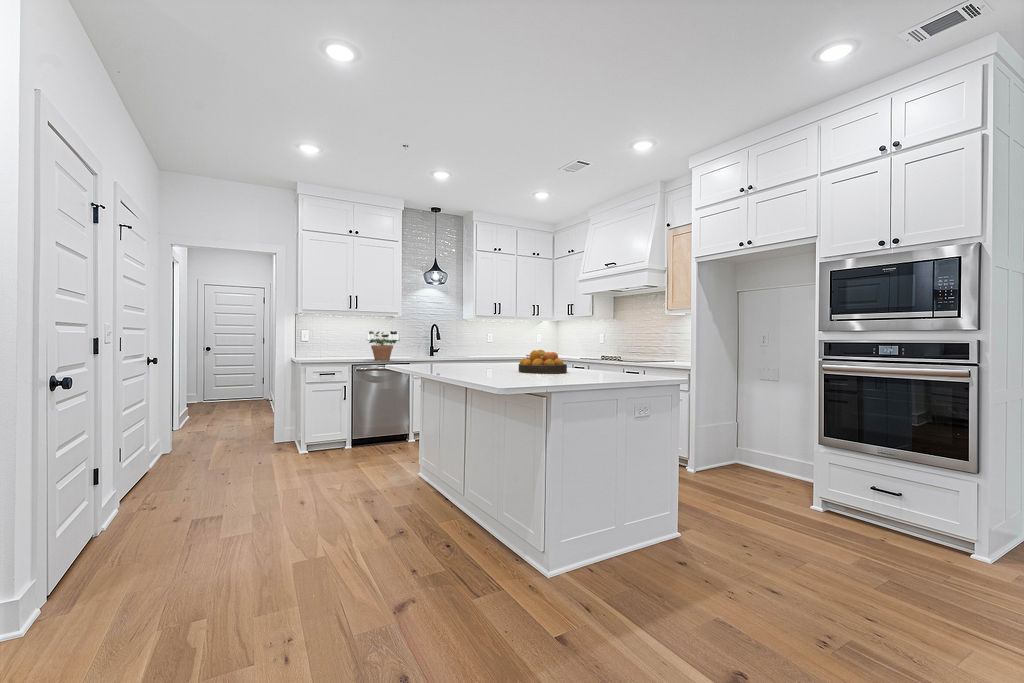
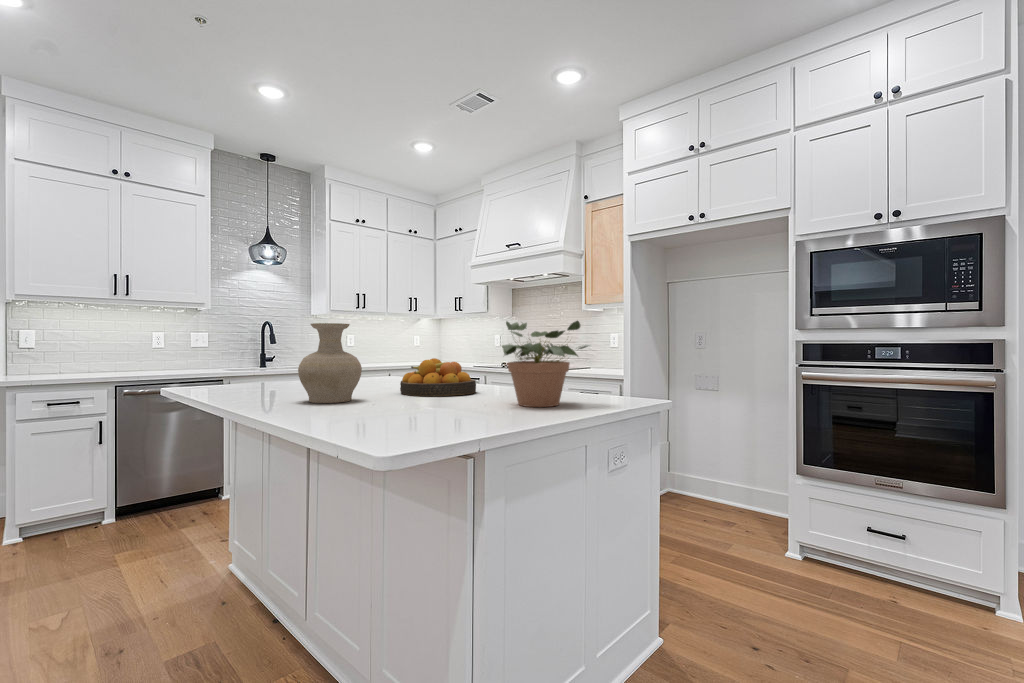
vase: none [459,328,495,374] -> present [298,323,362,403]
potted plant: present [368,331,399,361] -> present [502,321,588,407]

